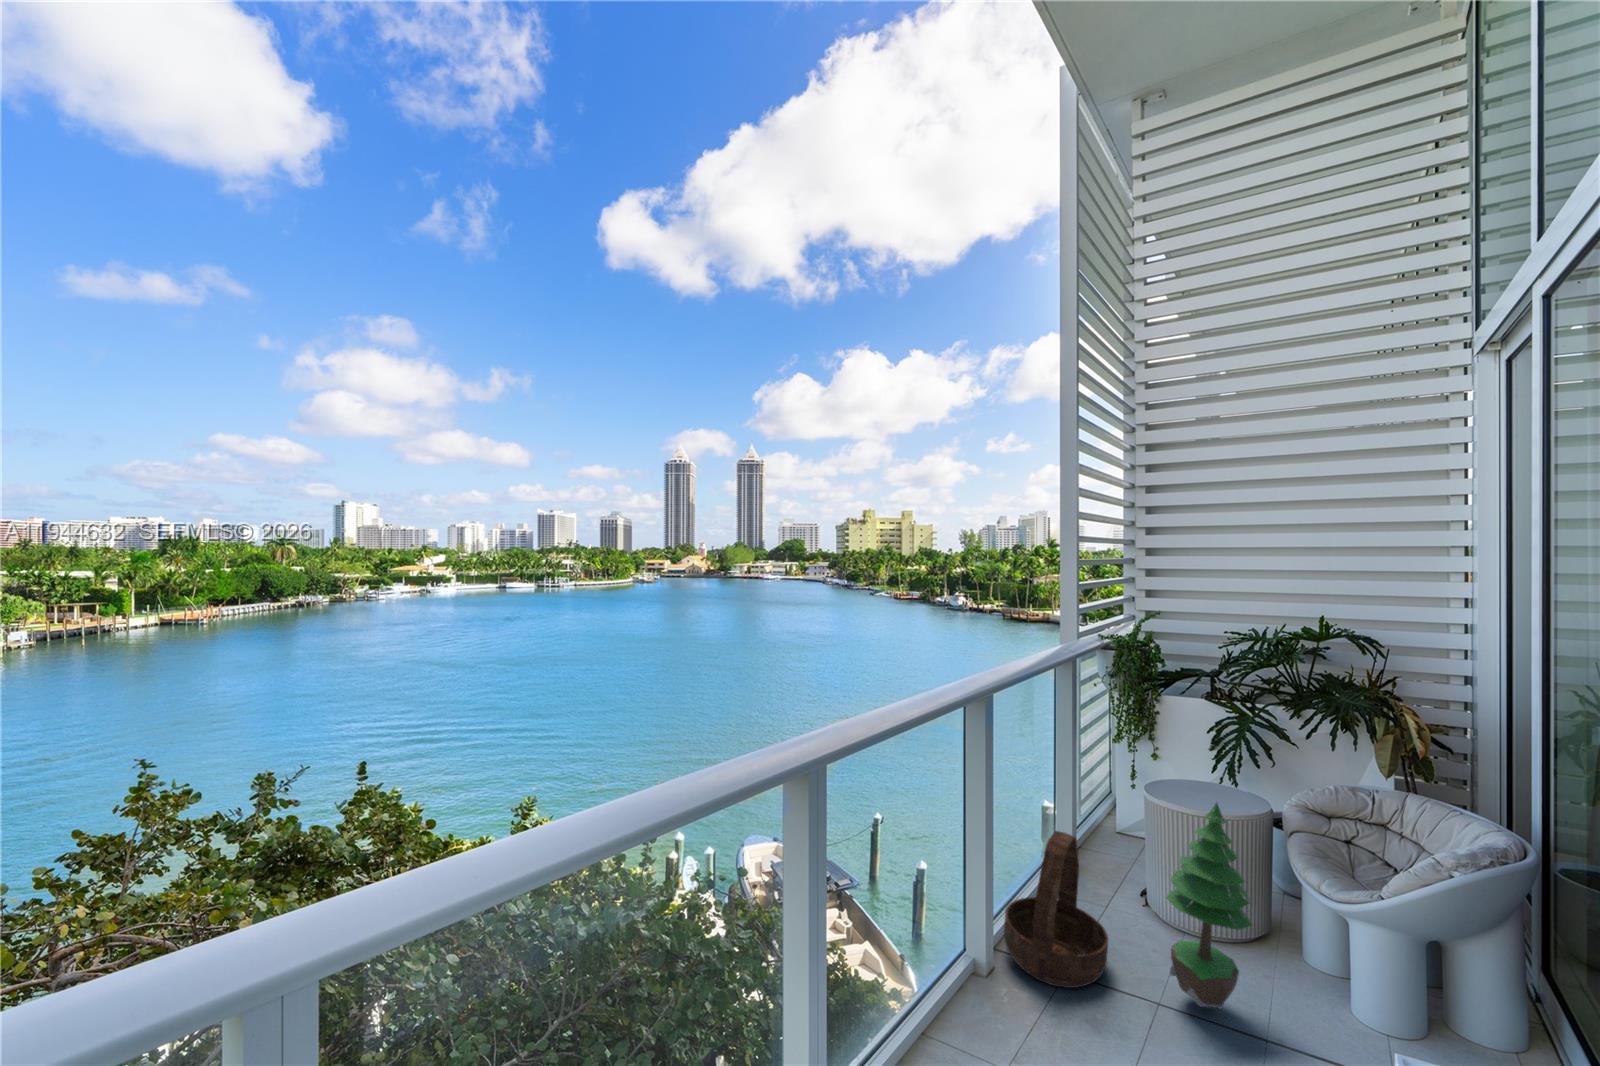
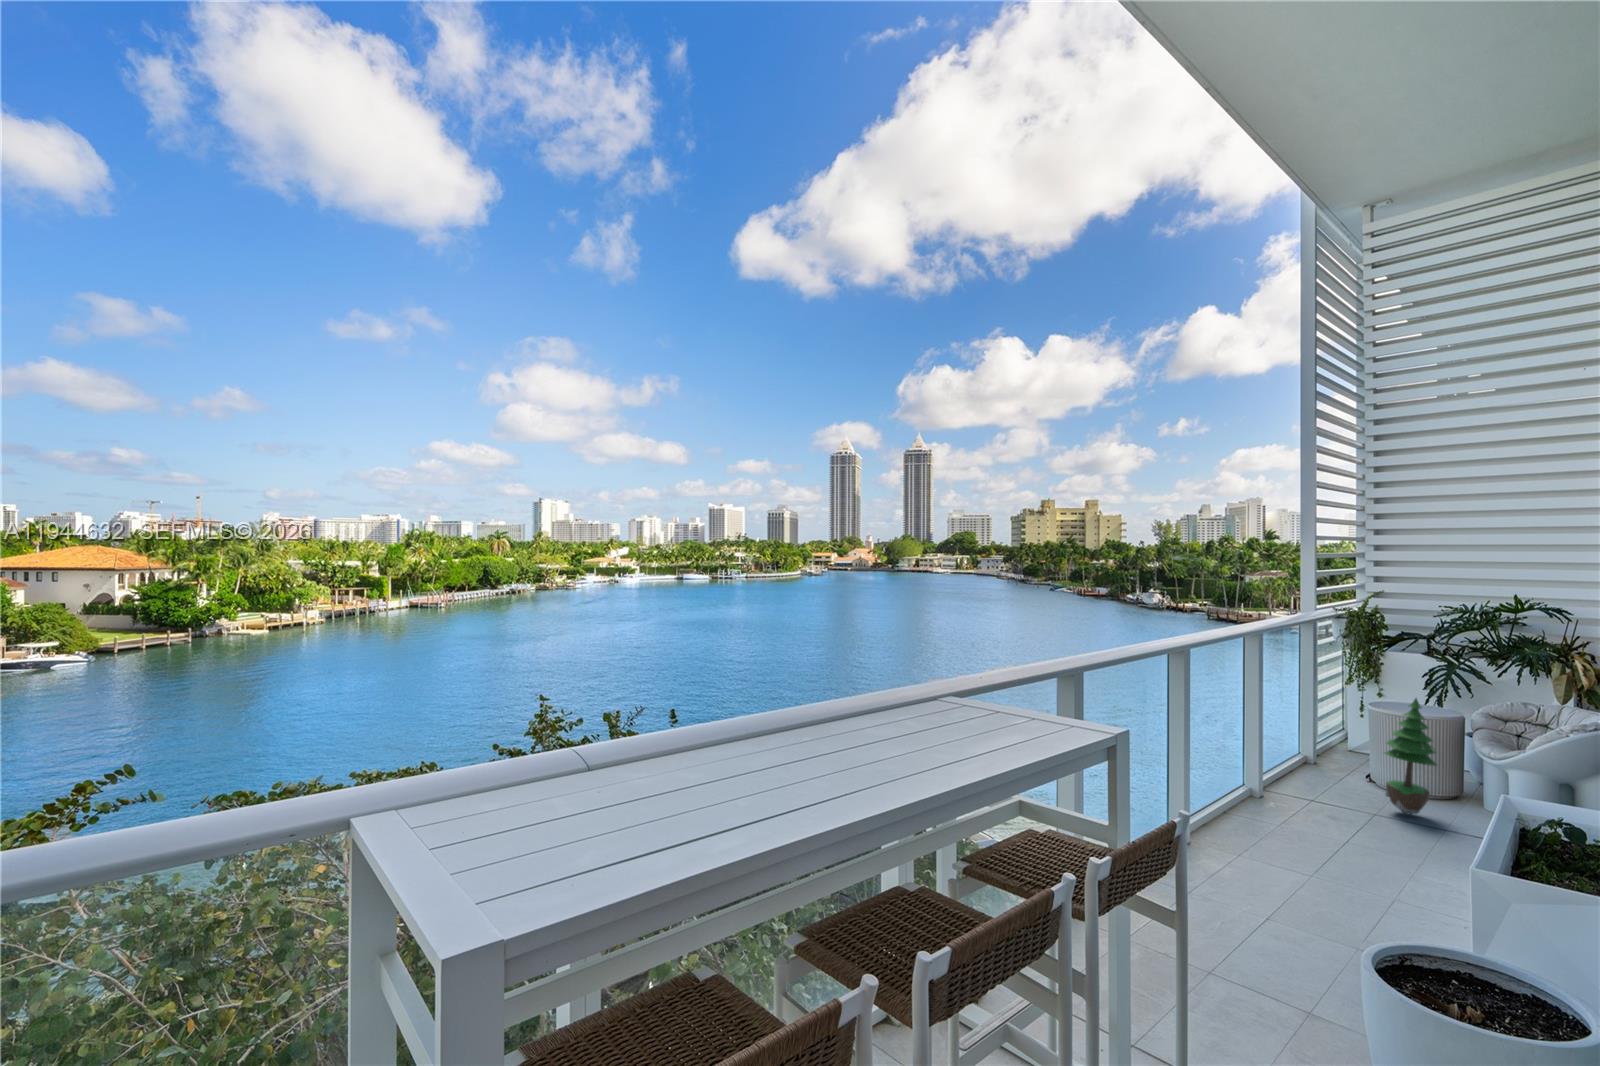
basket: present [1004,831,1108,988] -> none [1275,720,1345,805]

